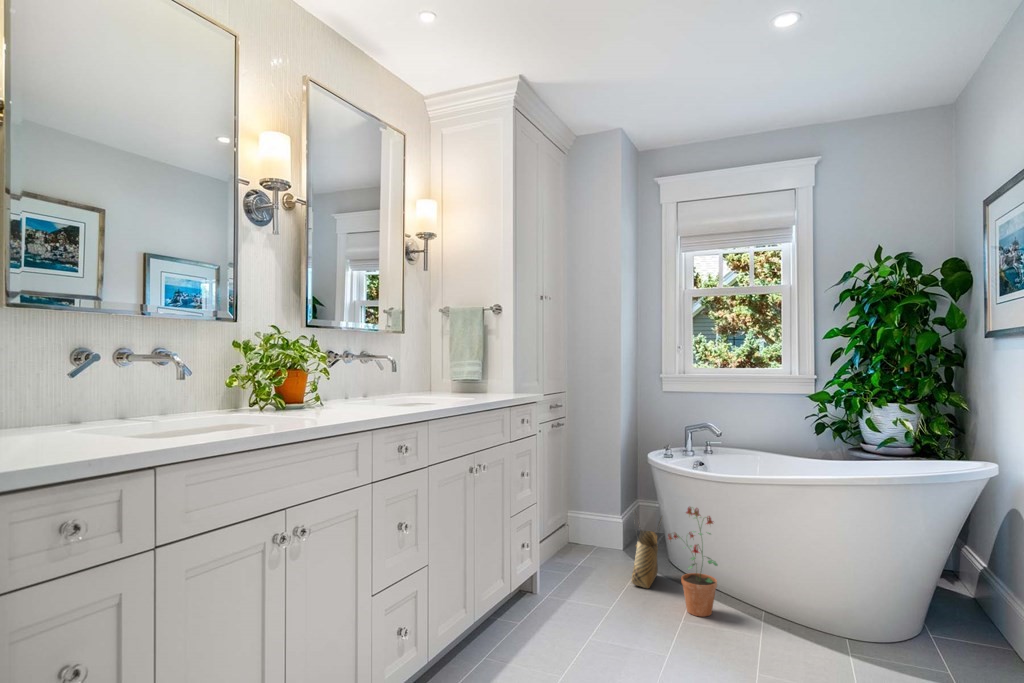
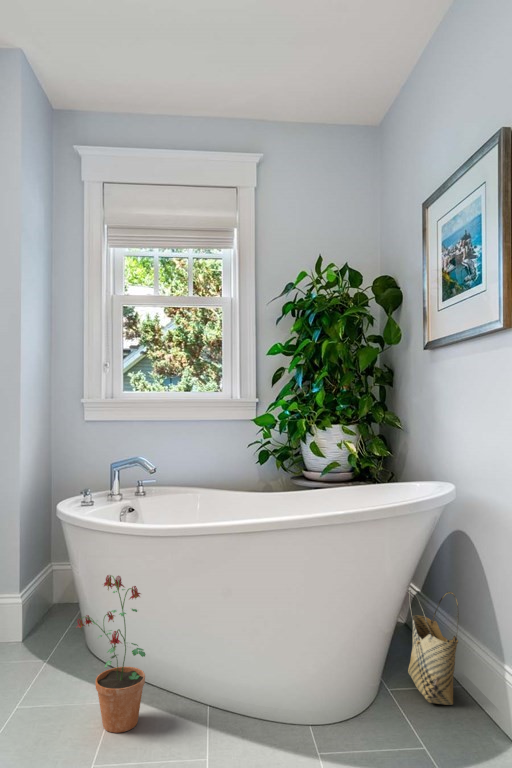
woven basket: present [632,522,660,588] -> present [408,590,459,705]

